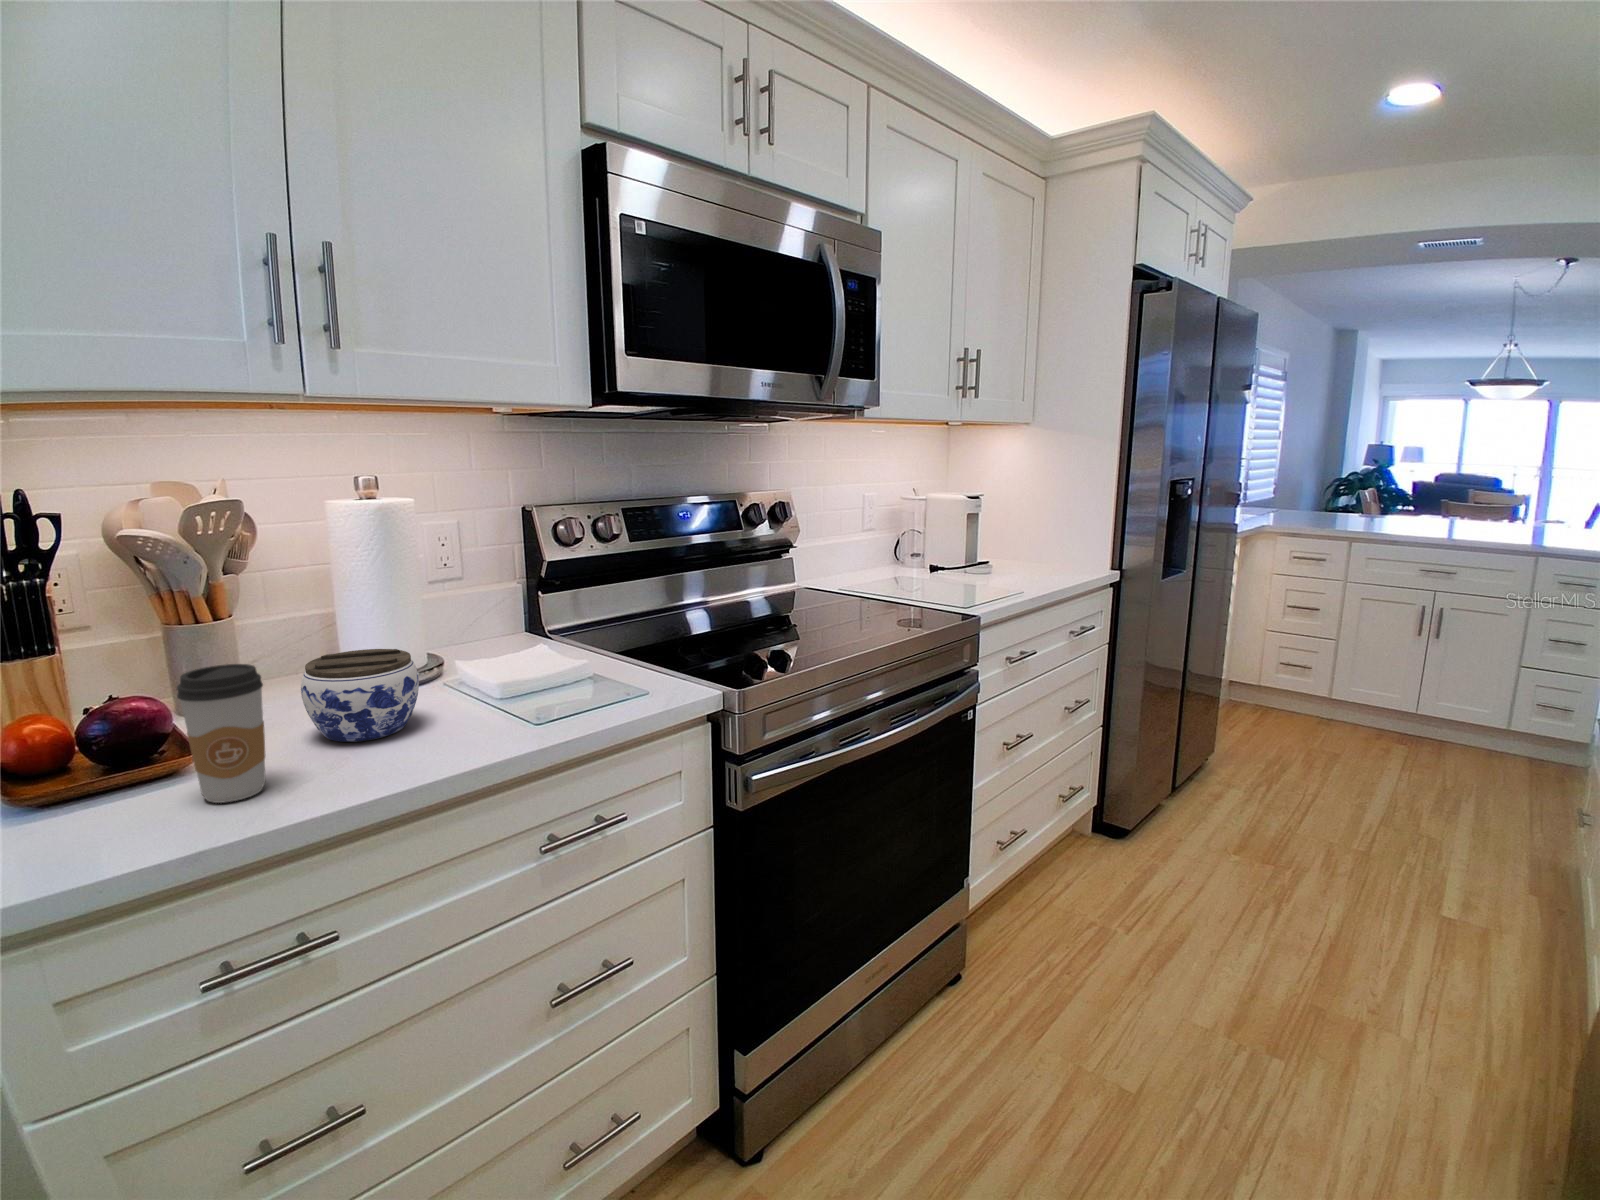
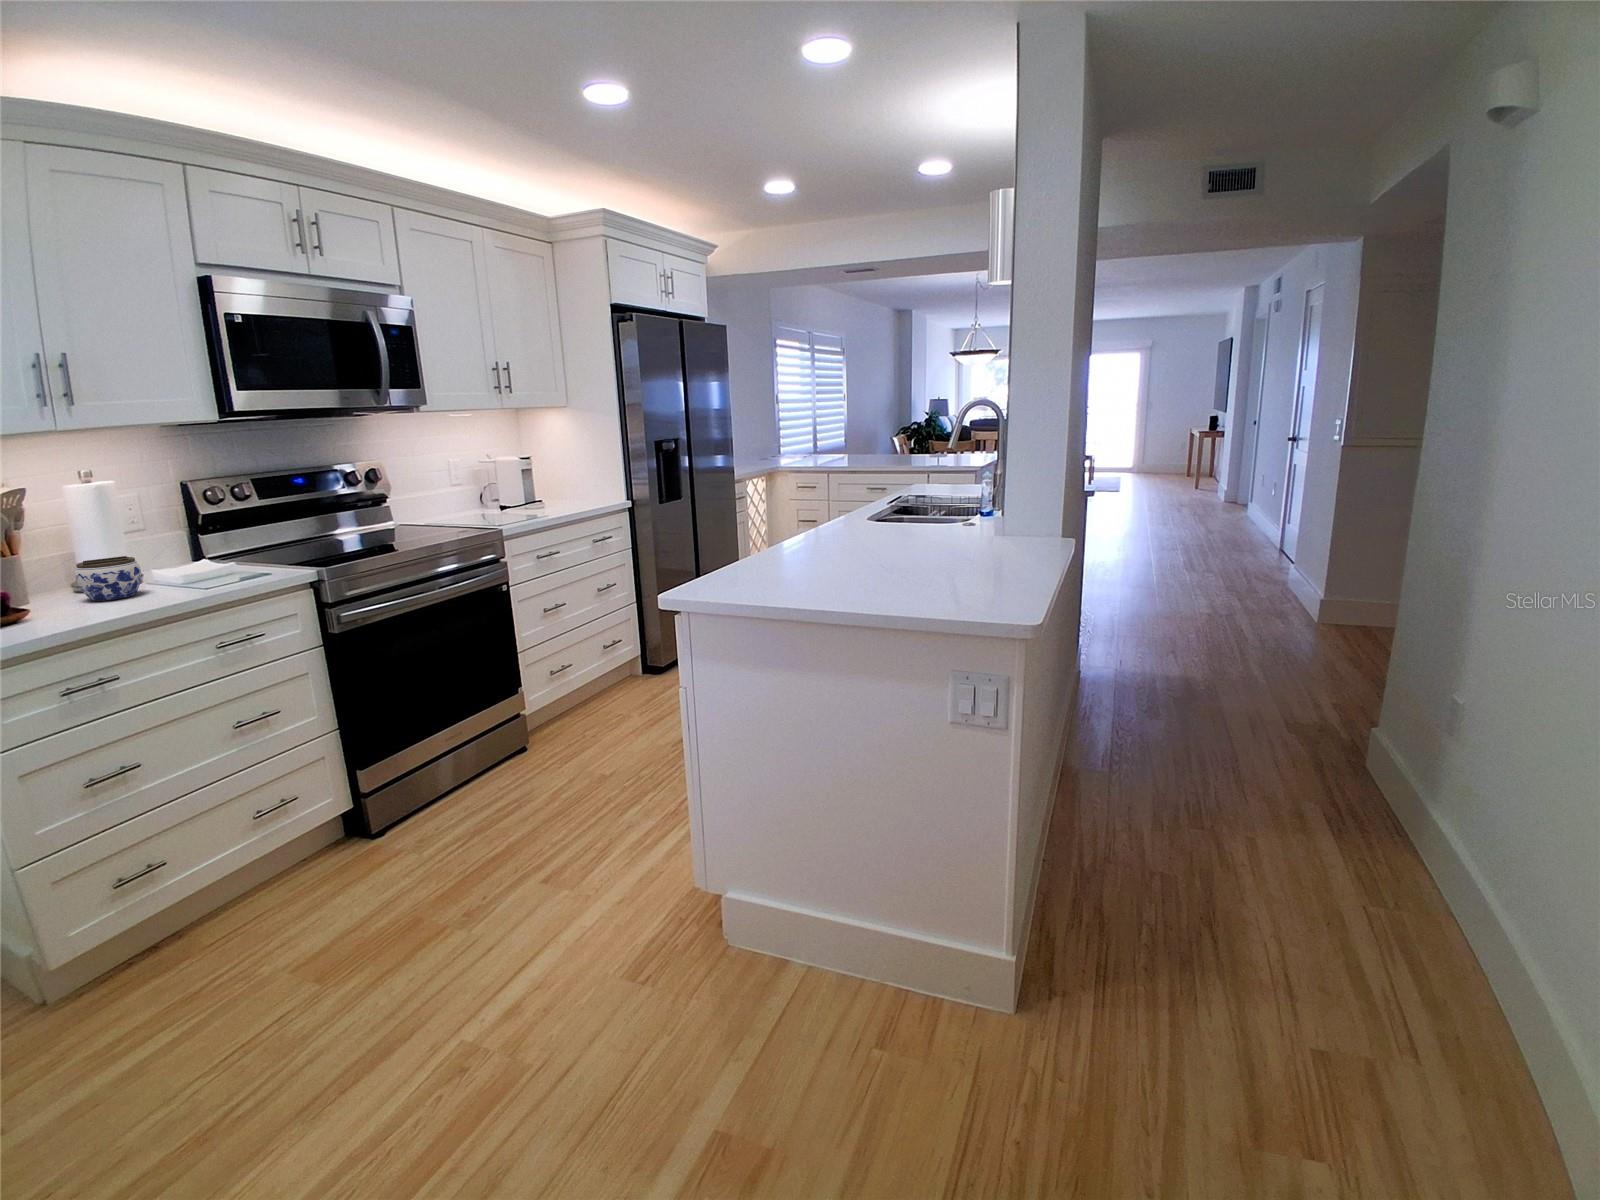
coffee cup: present [177,664,266,803] -> none [28,558,75,618]

